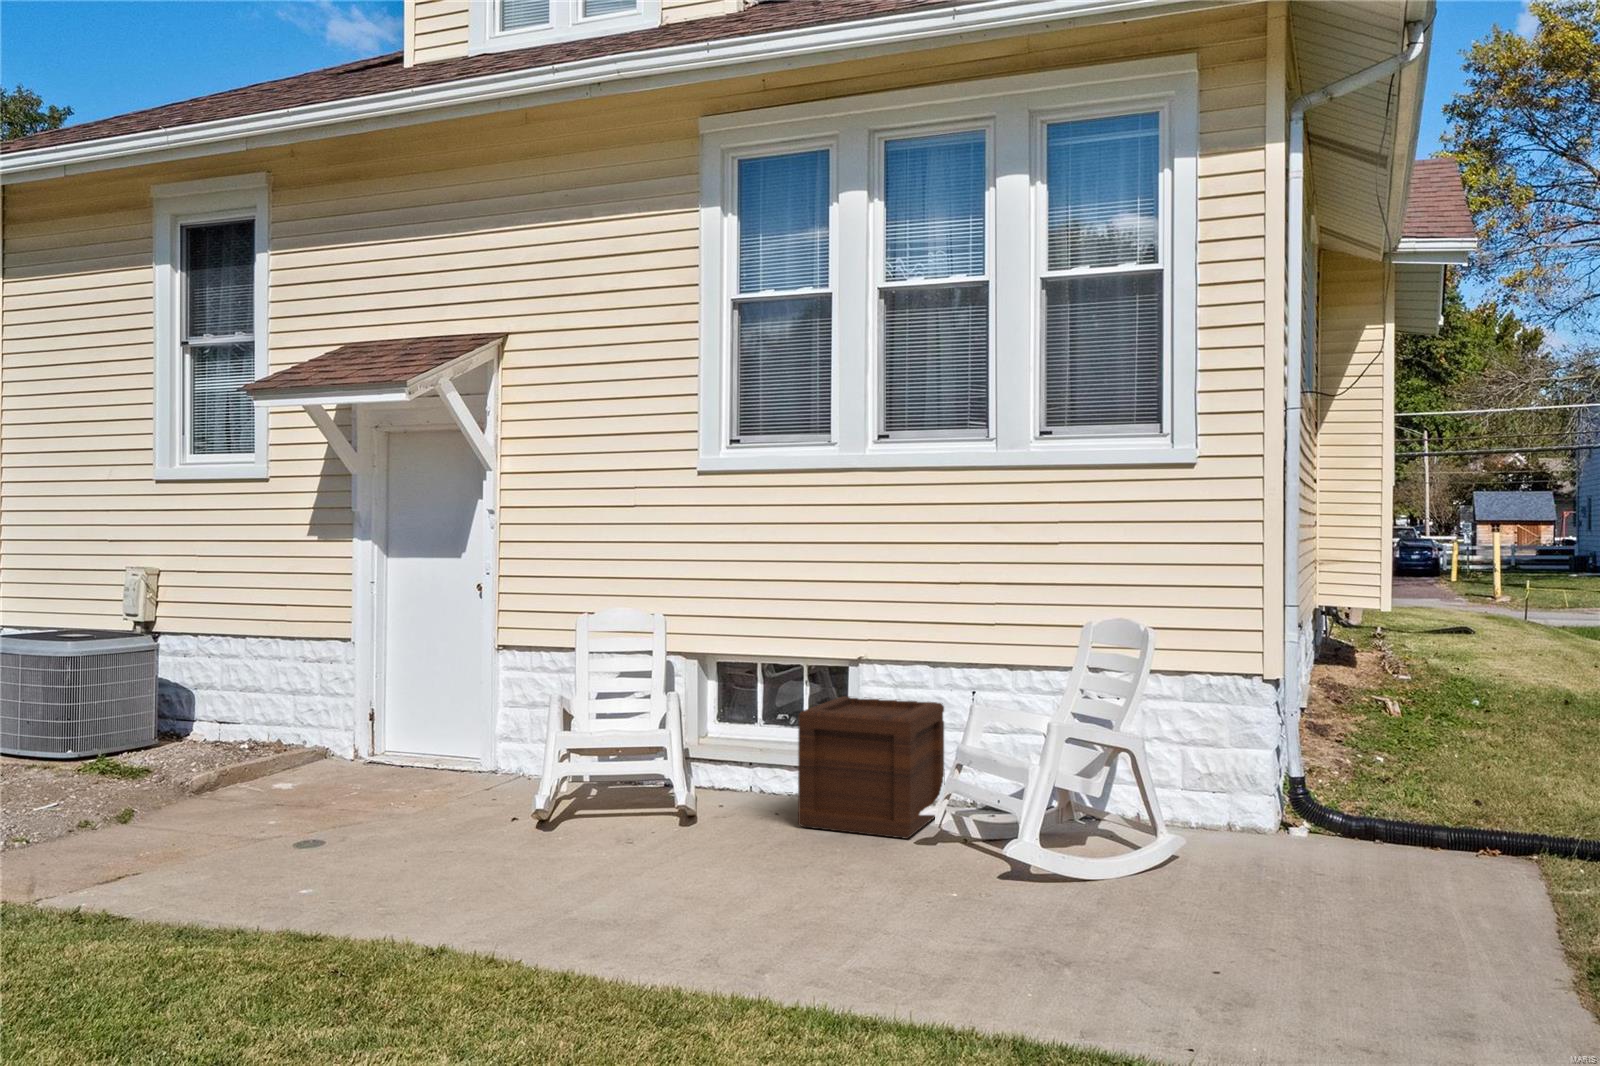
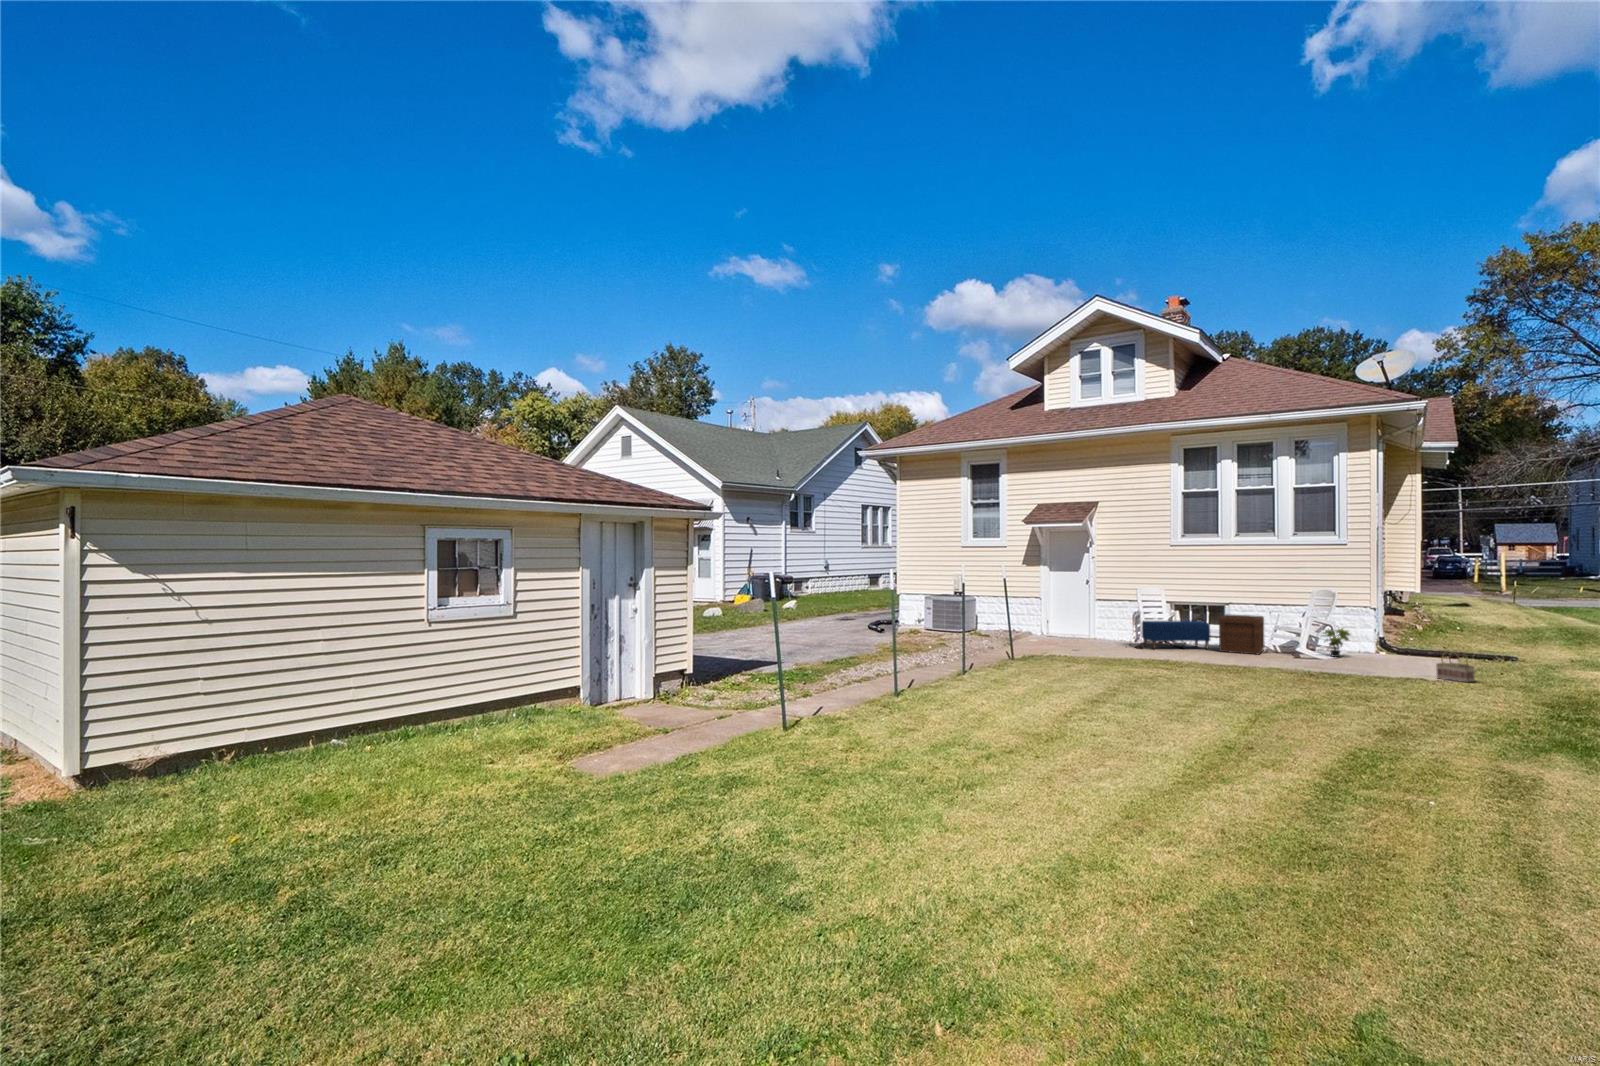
bench: none [591,716,784,825] -> present [1142,621,1210,649]
potted plant: none [1092,737,1177,842] -> present [1322,628,1350,657]
basket: none [1419,868,1553,1014] -> present [1436,651,1475,682]

